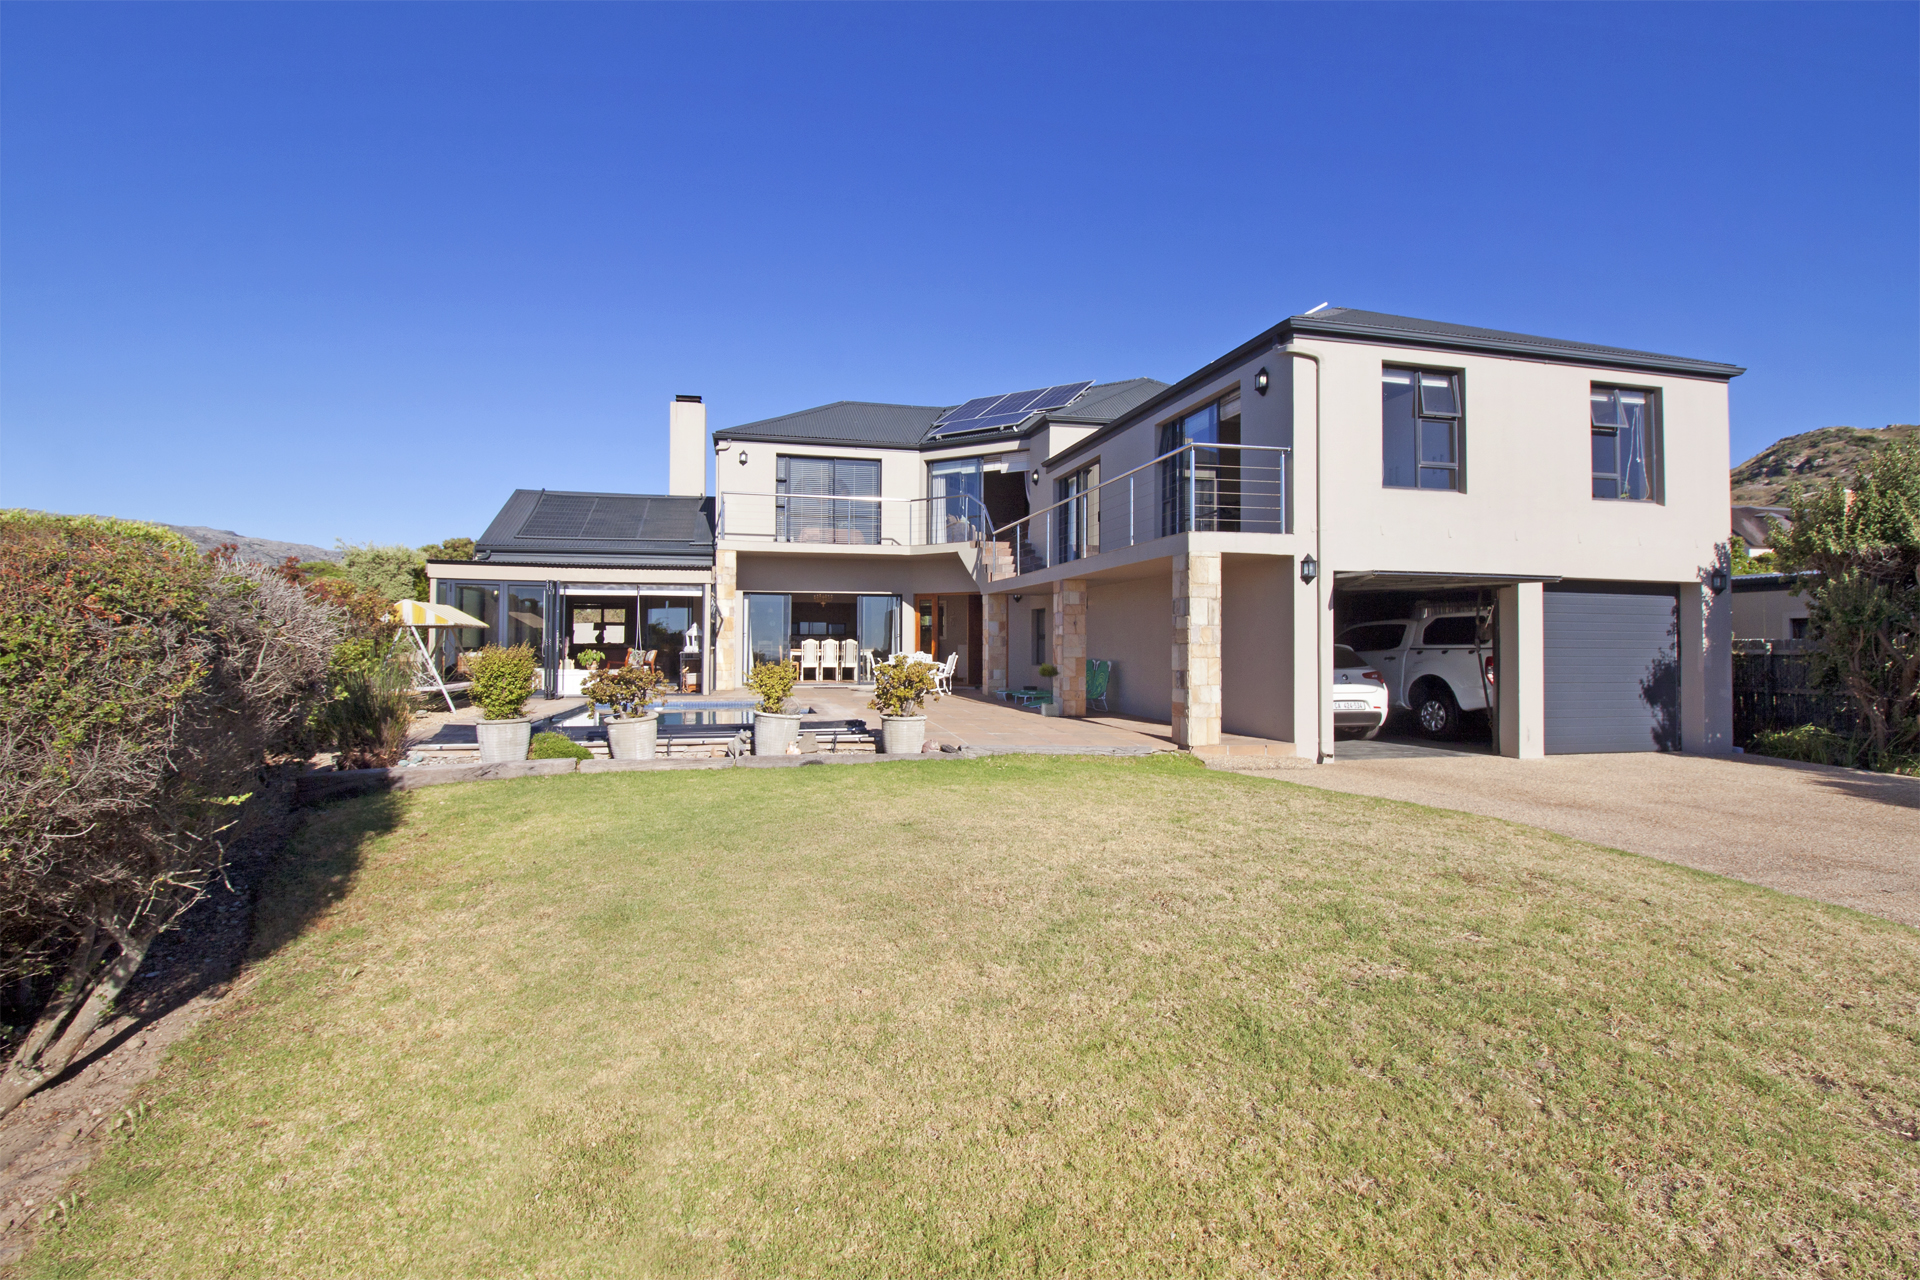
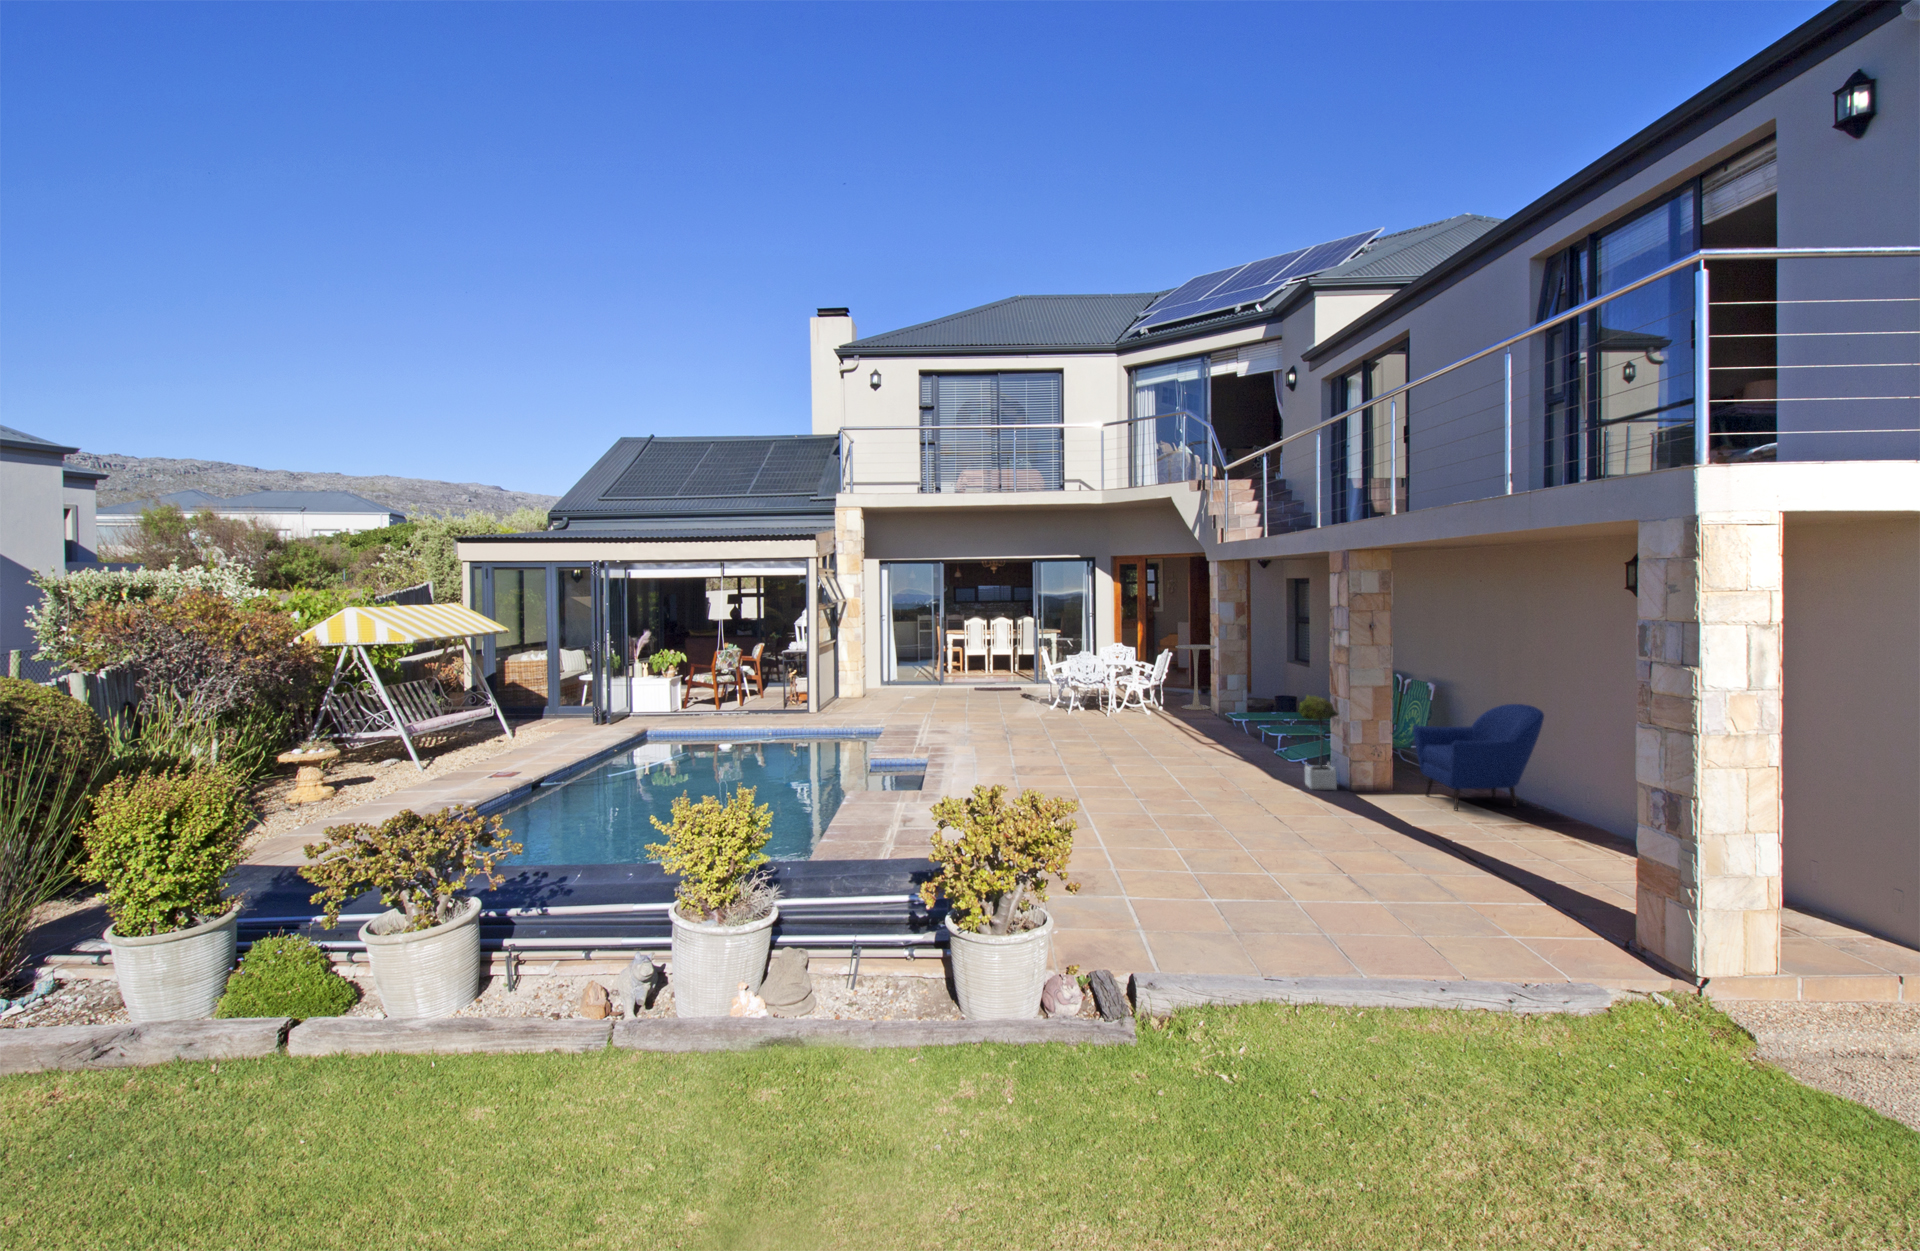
pedestal table: none [960,652,988,694] -> present [1175,645,1217,710]
armchair: none [1099,665,1163,720] -> present [1413,704,1544,810]

